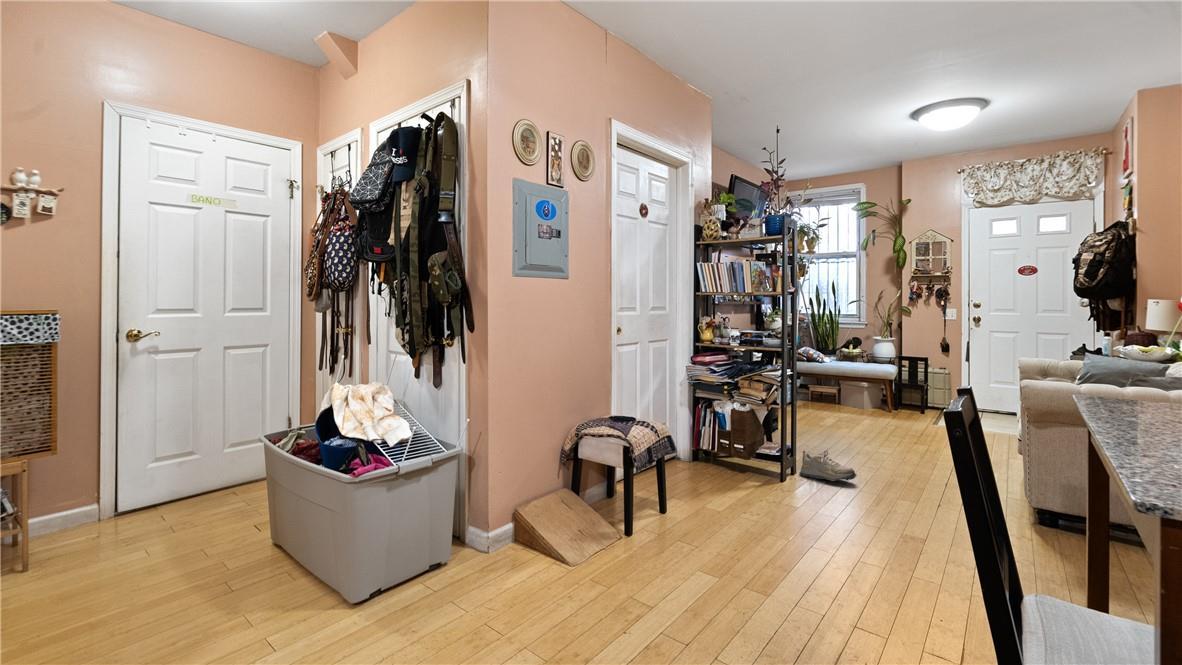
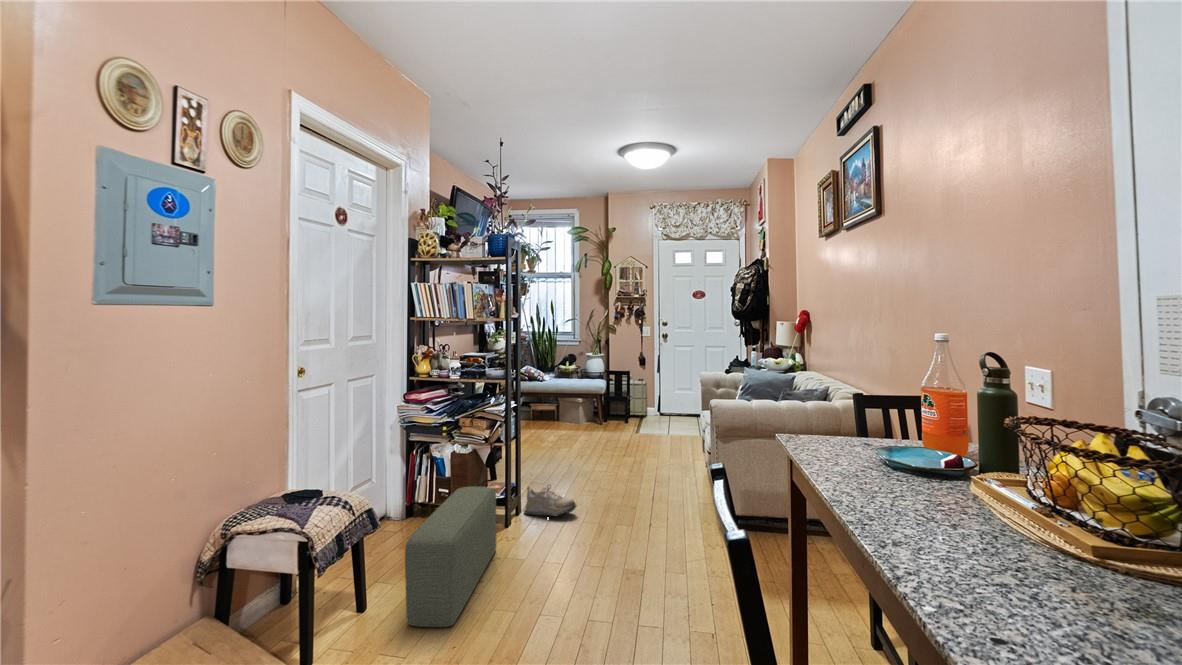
pouf: none [696,436,772,538] -> present [405,487,496,627]

